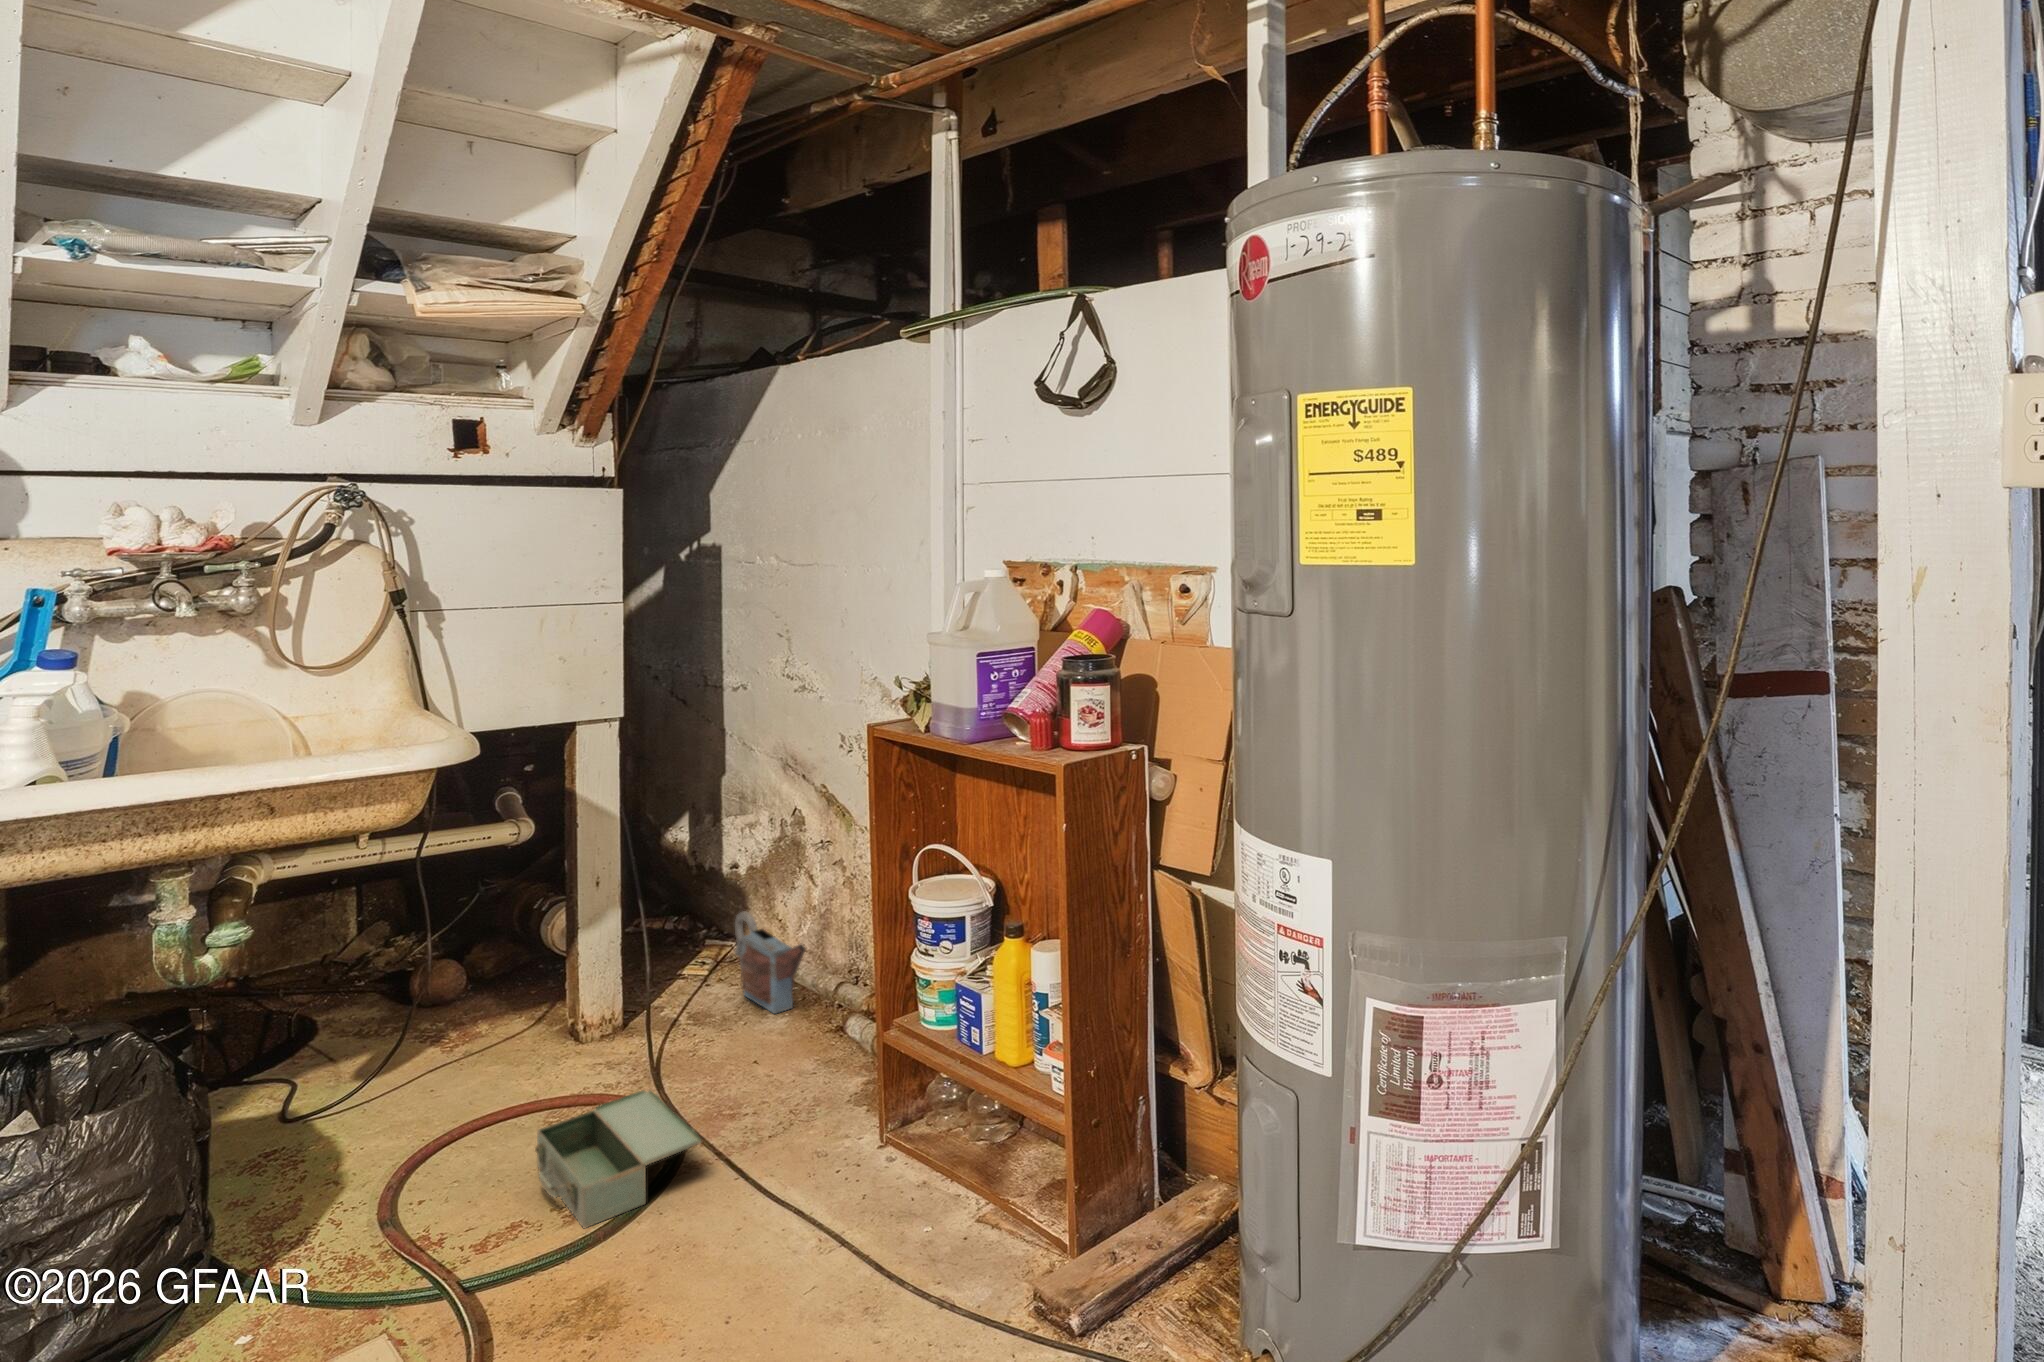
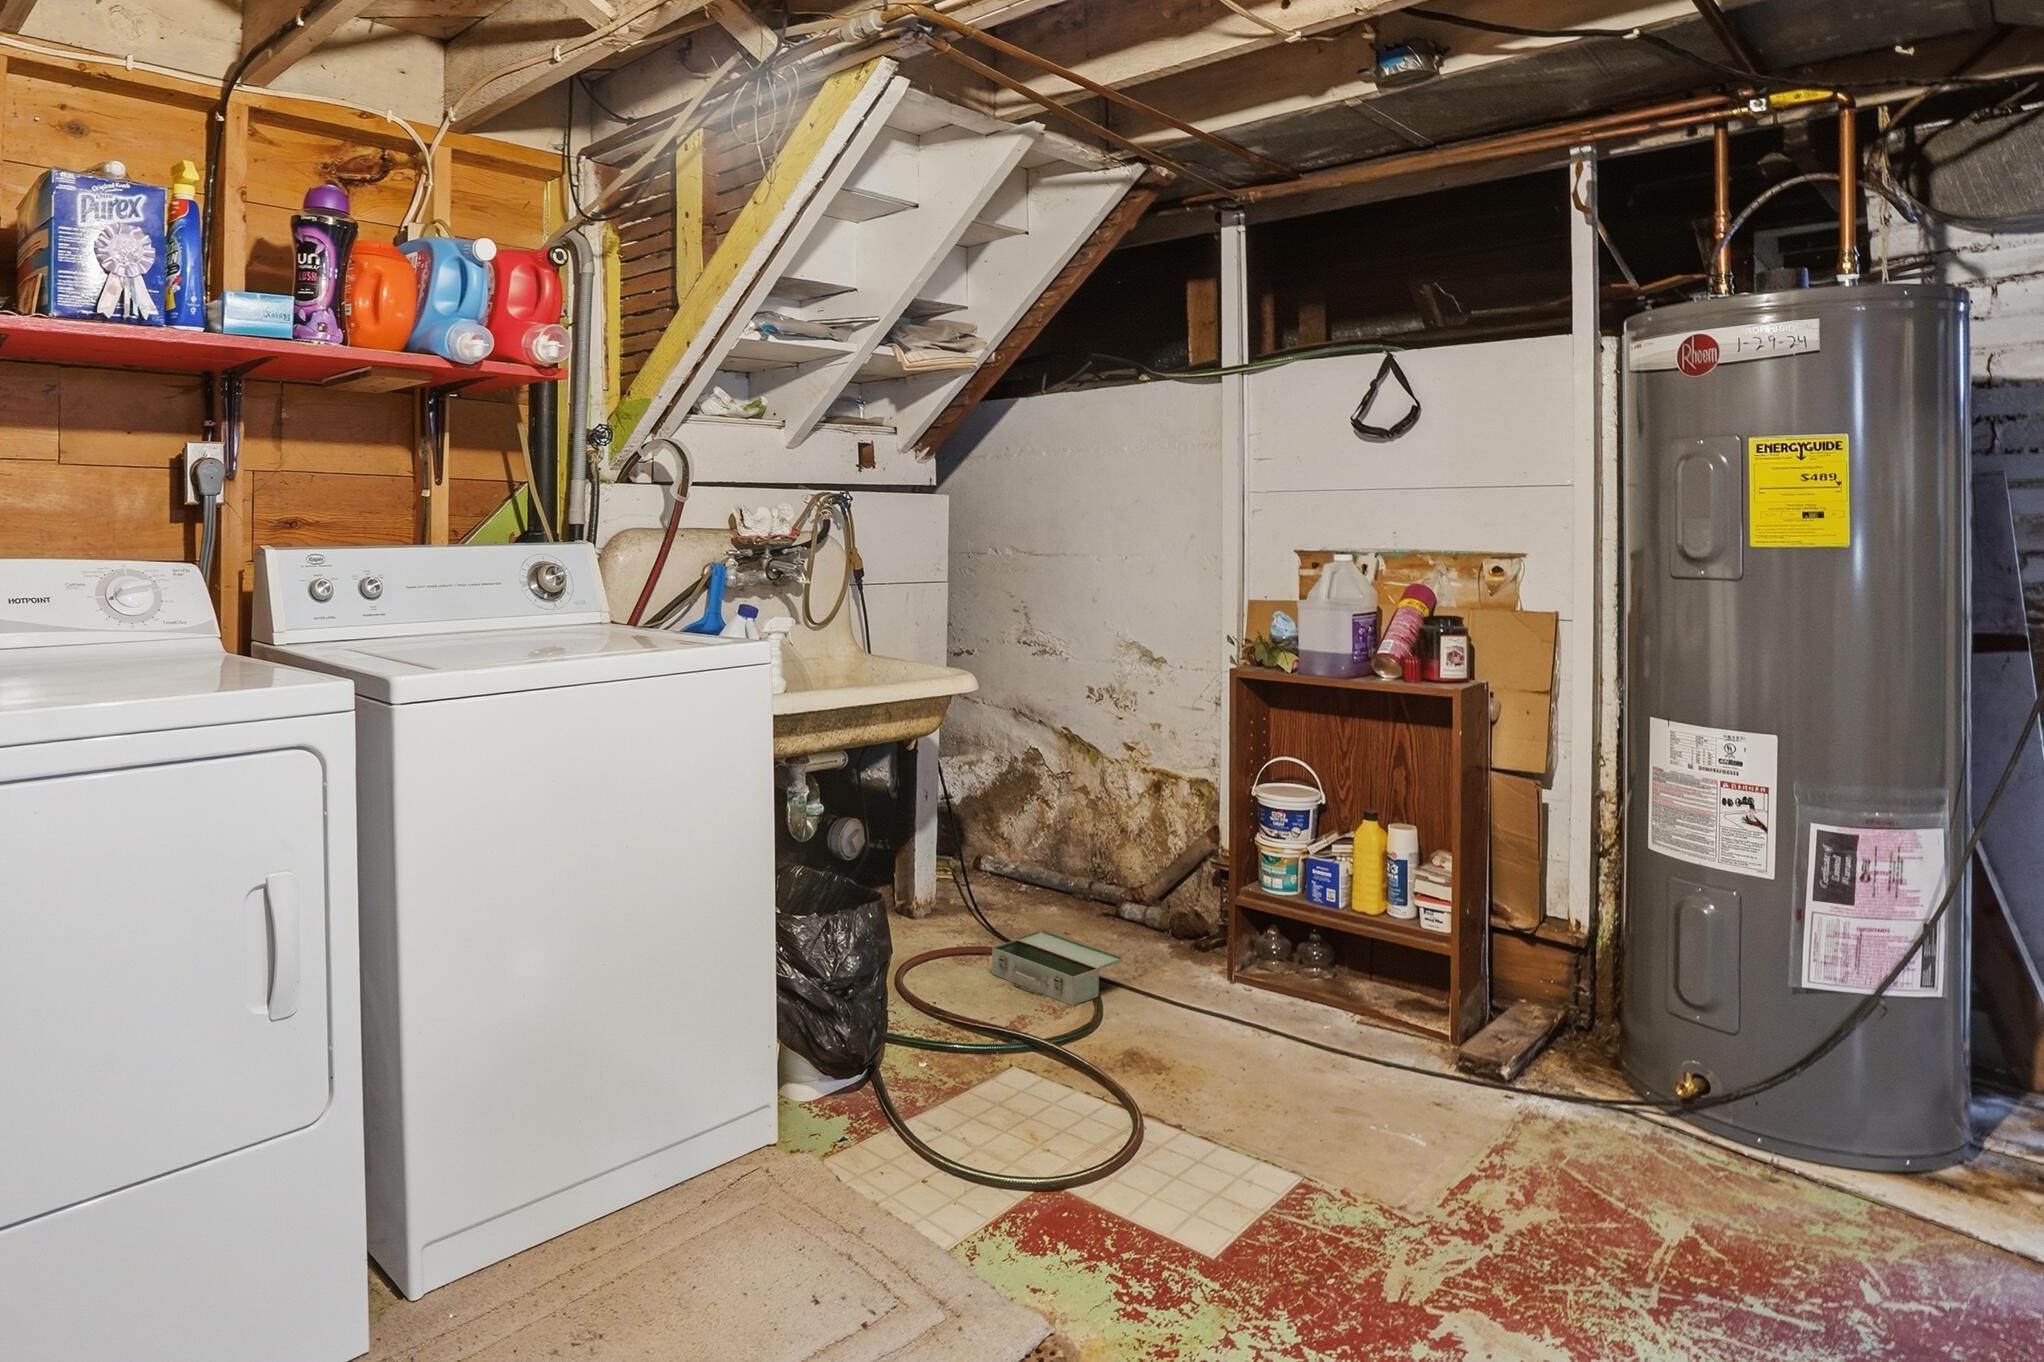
watering can: present [735,911,806,1014] -> none [983,826,1073,904]

